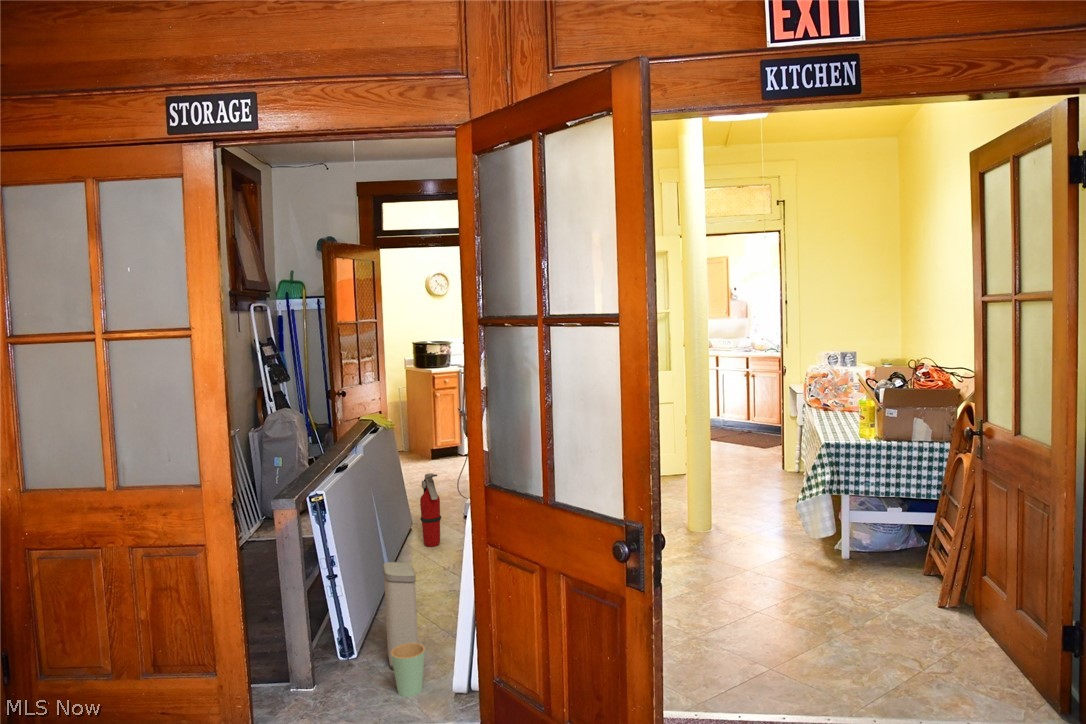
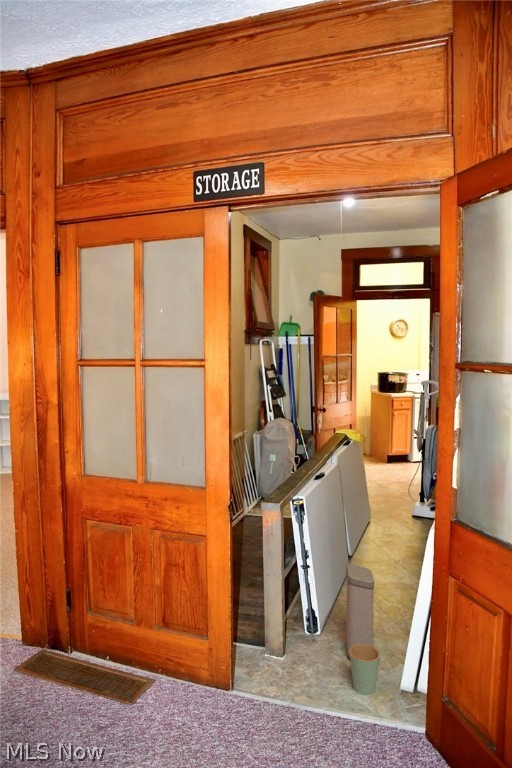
fire extinguisher: present [420,473,441,547] -> none [378,482,395,543]

